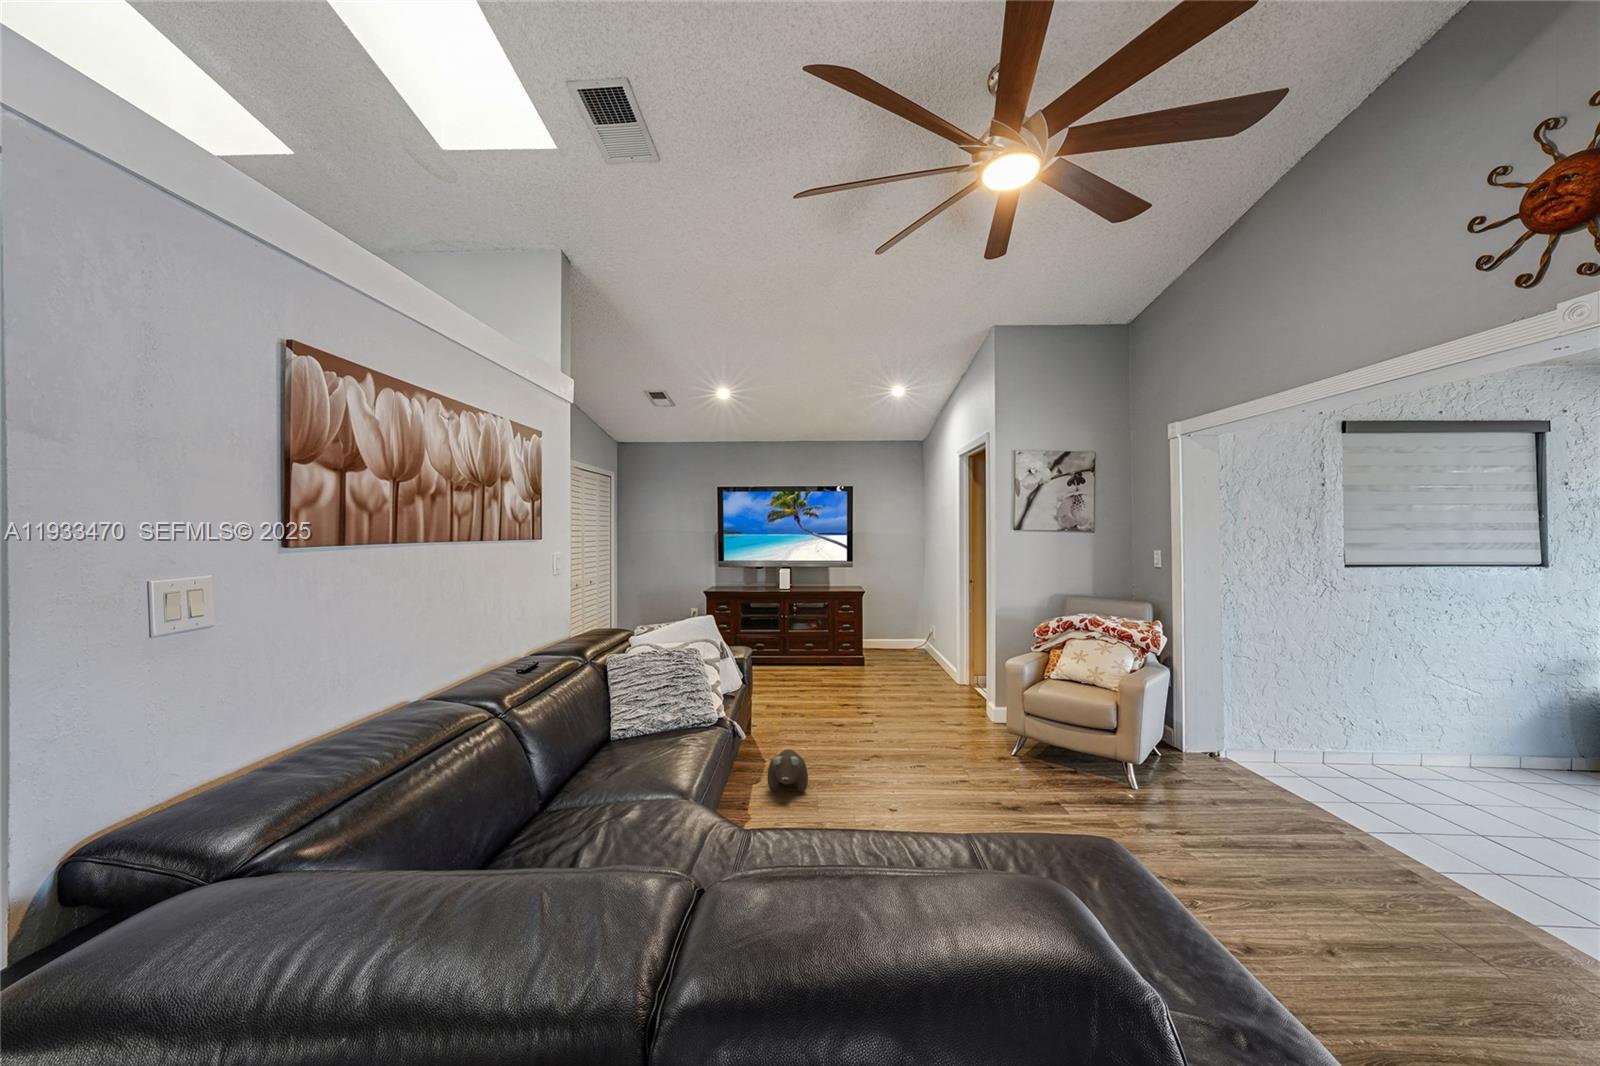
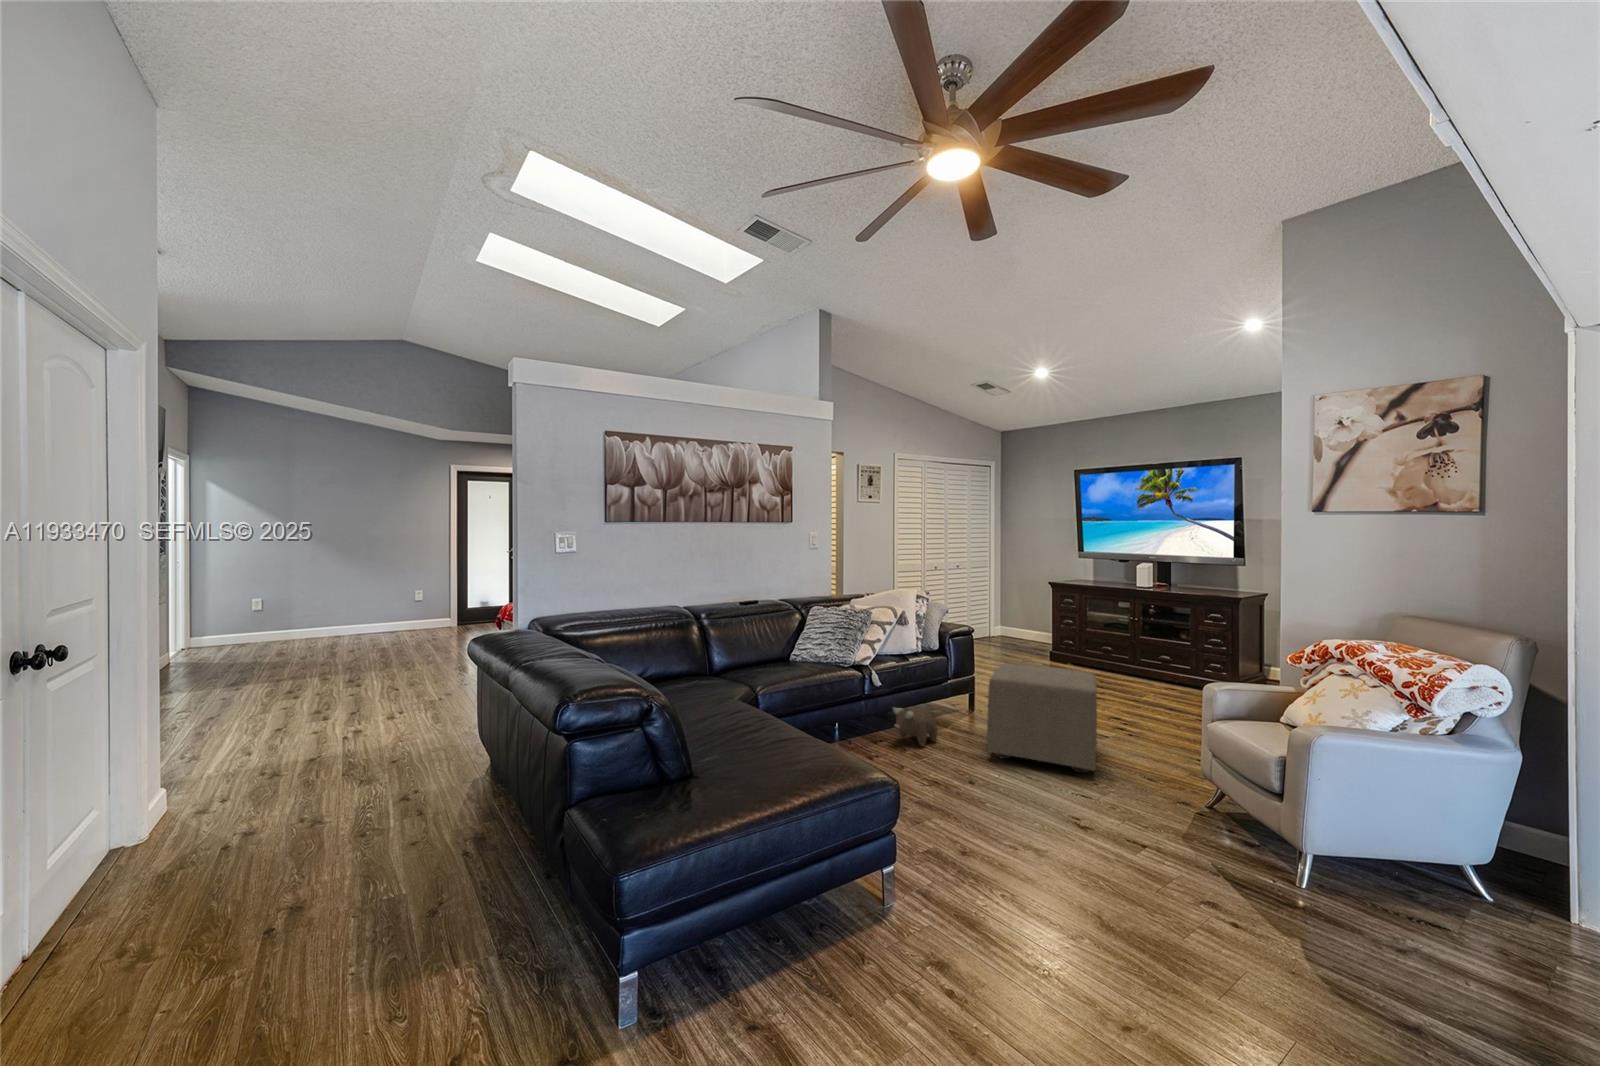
ottoman: none [823,671,945,774] -> present [987,663,1097,773]

